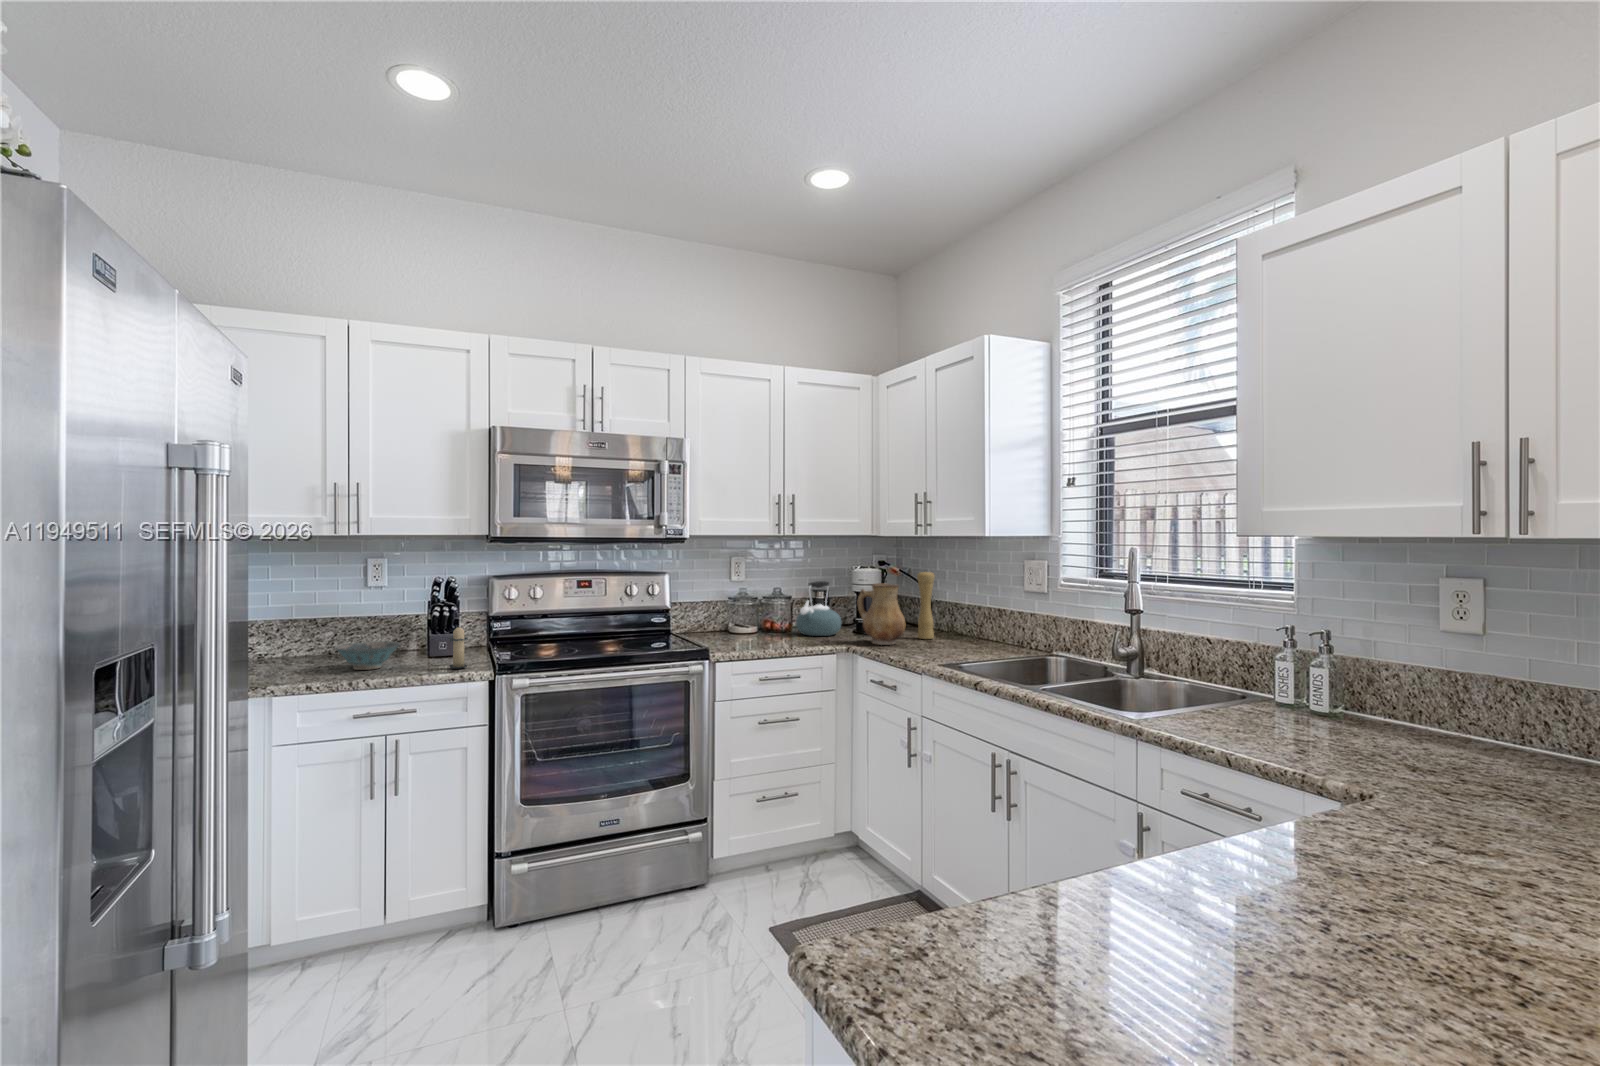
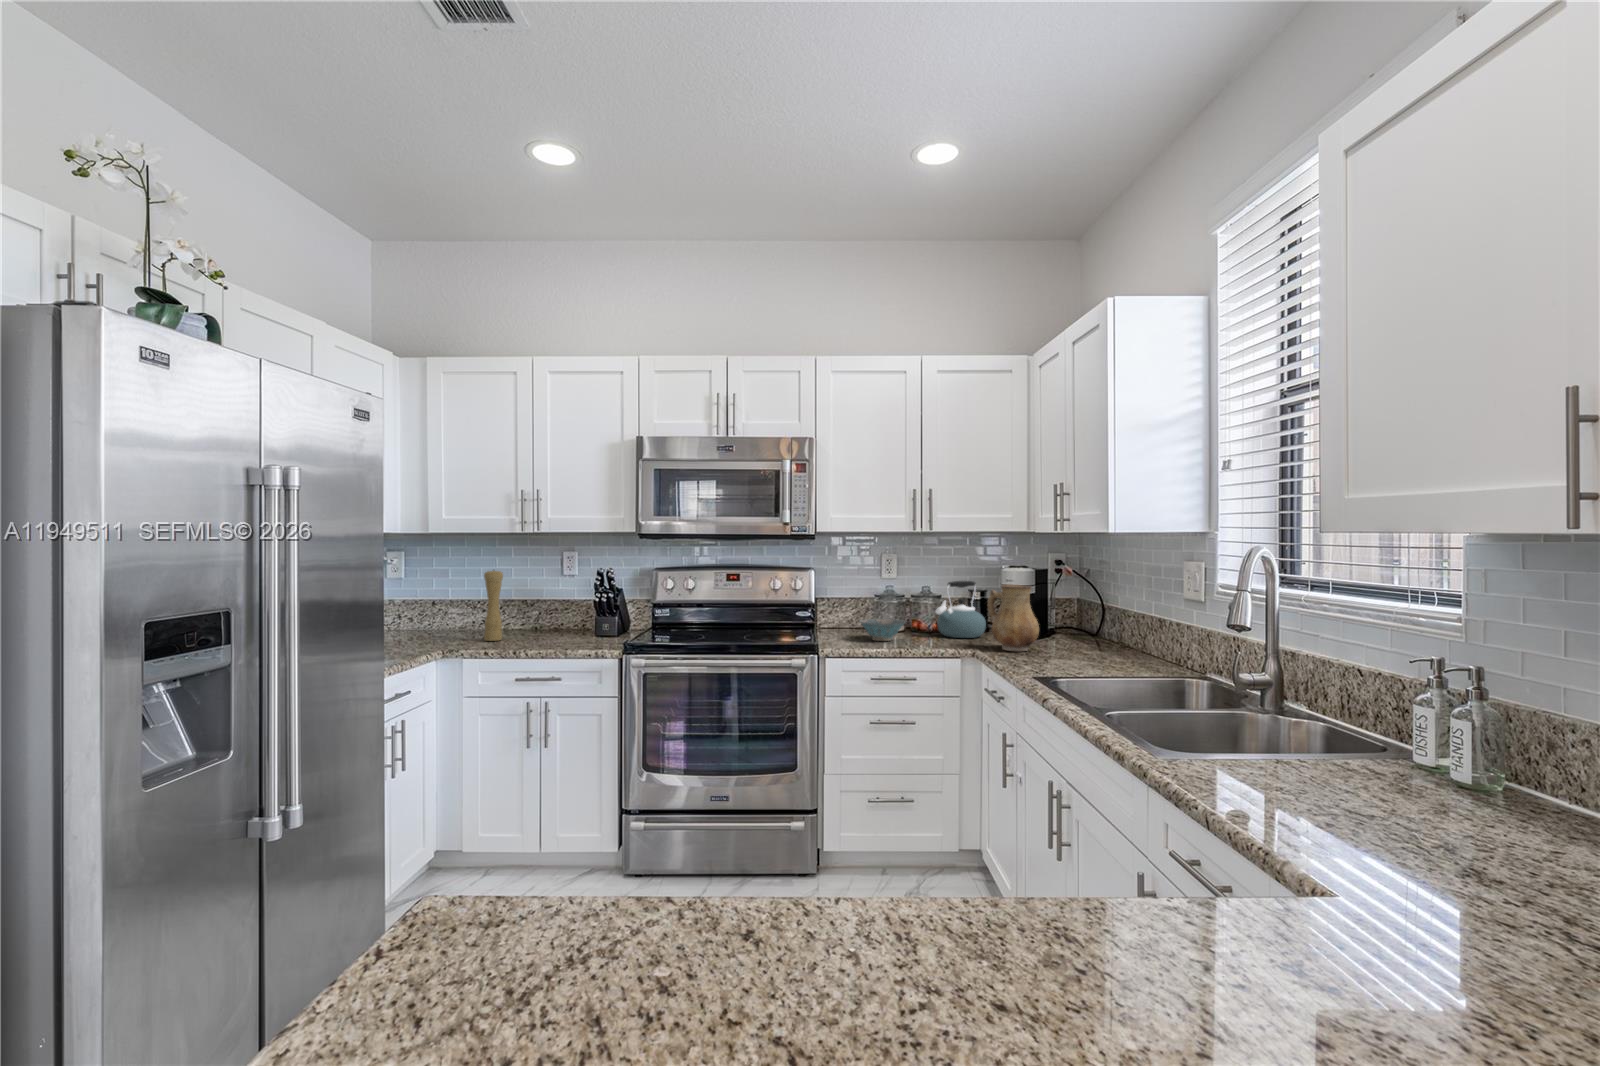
pepper mill: present [917,571,935,639] -> present [484,570,503,641]
candle: present [449,627,468,669] -> none [593,609,612,647]
ceramic bowl: present [335,642,400,670] -> present [859,619,905,641]

